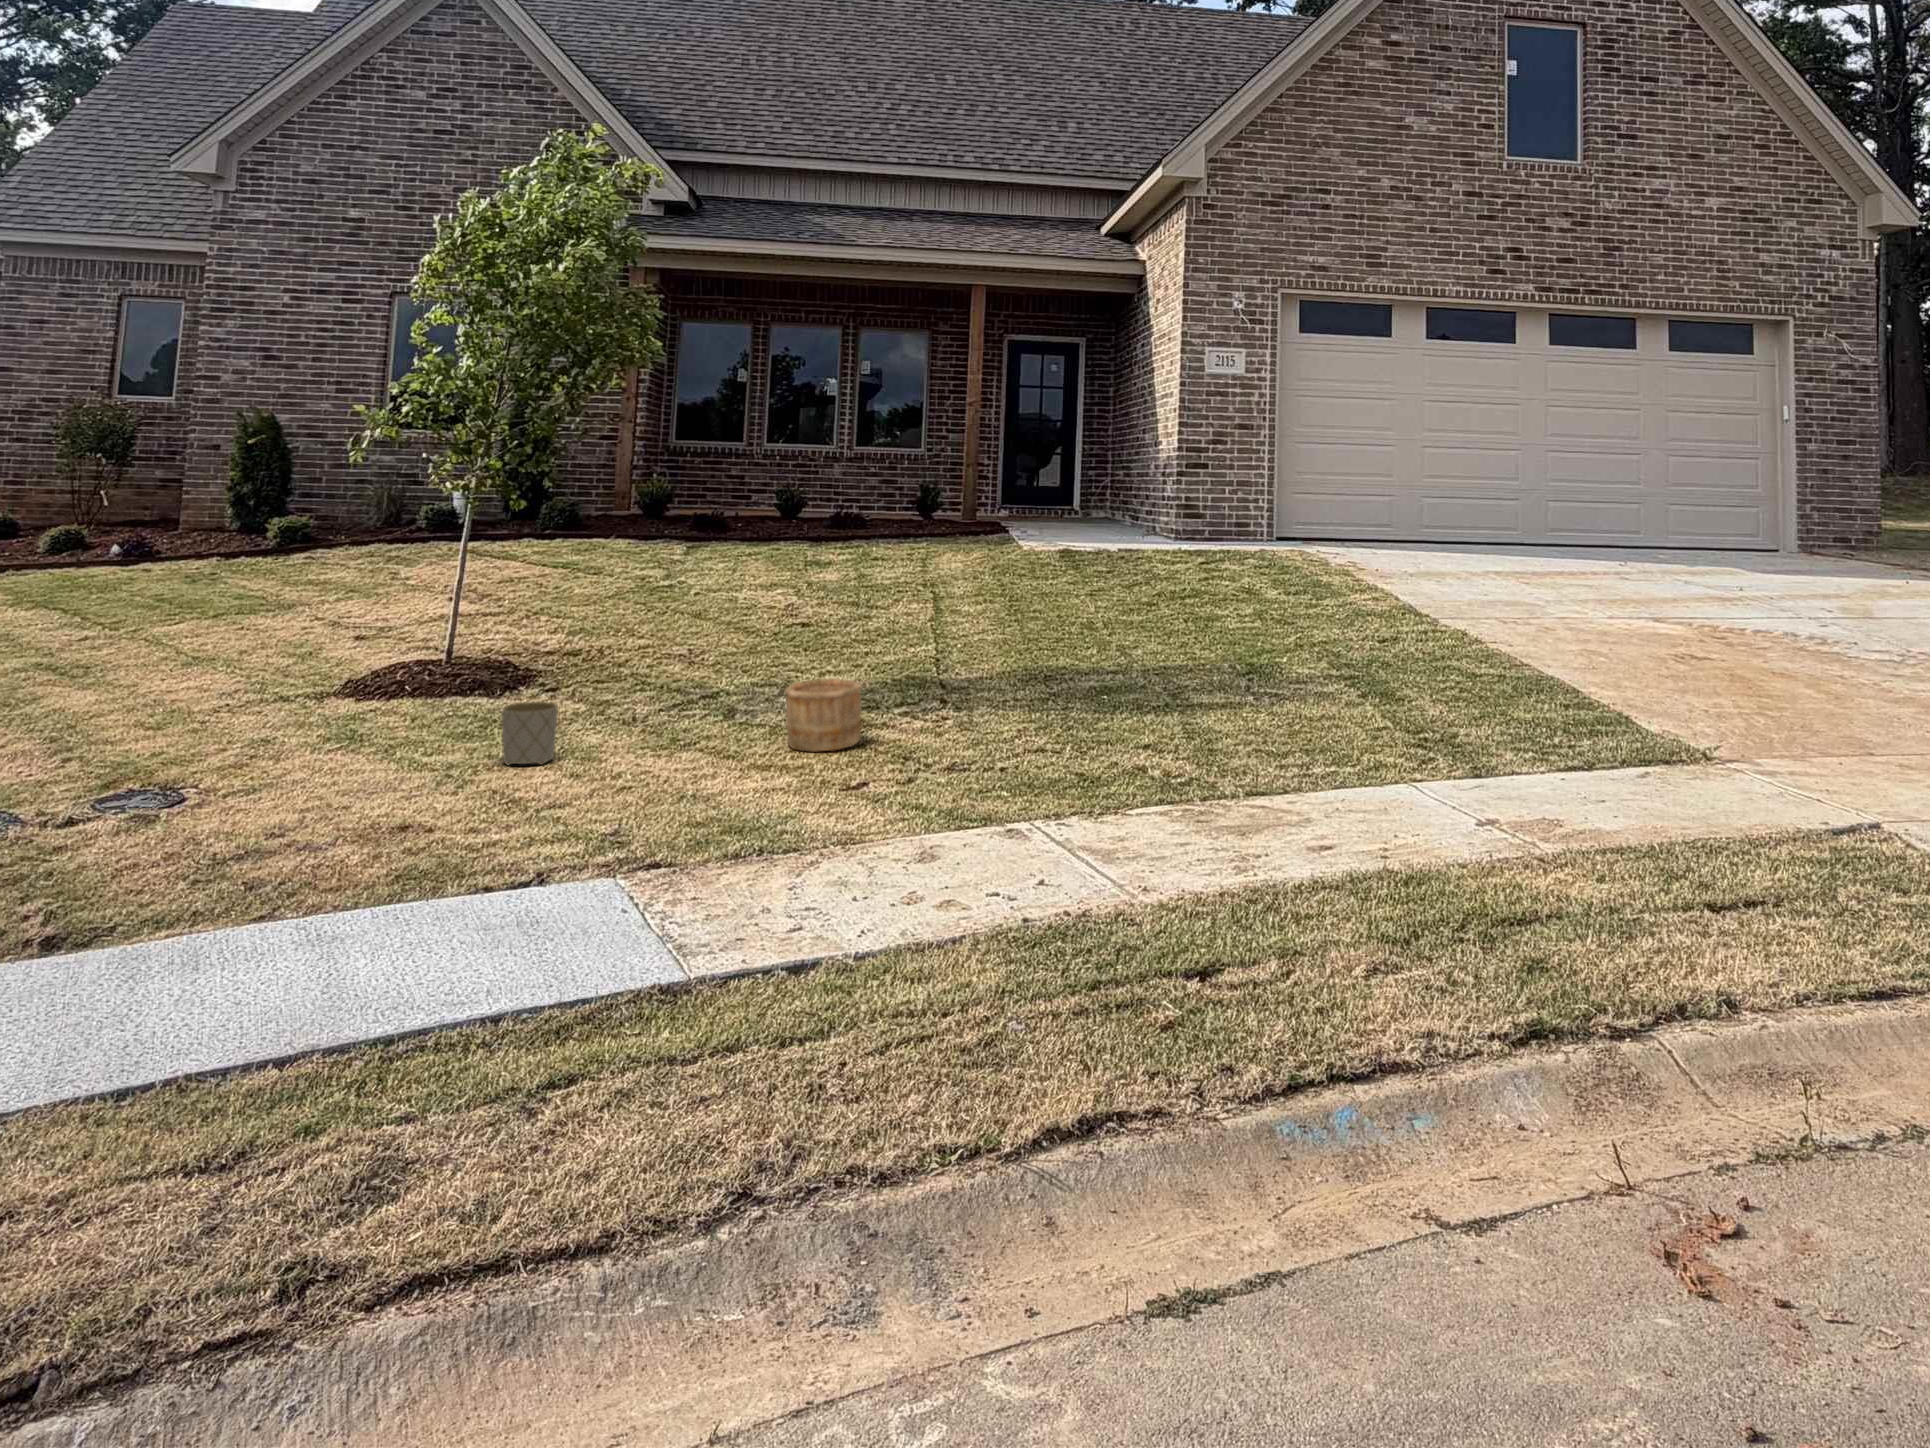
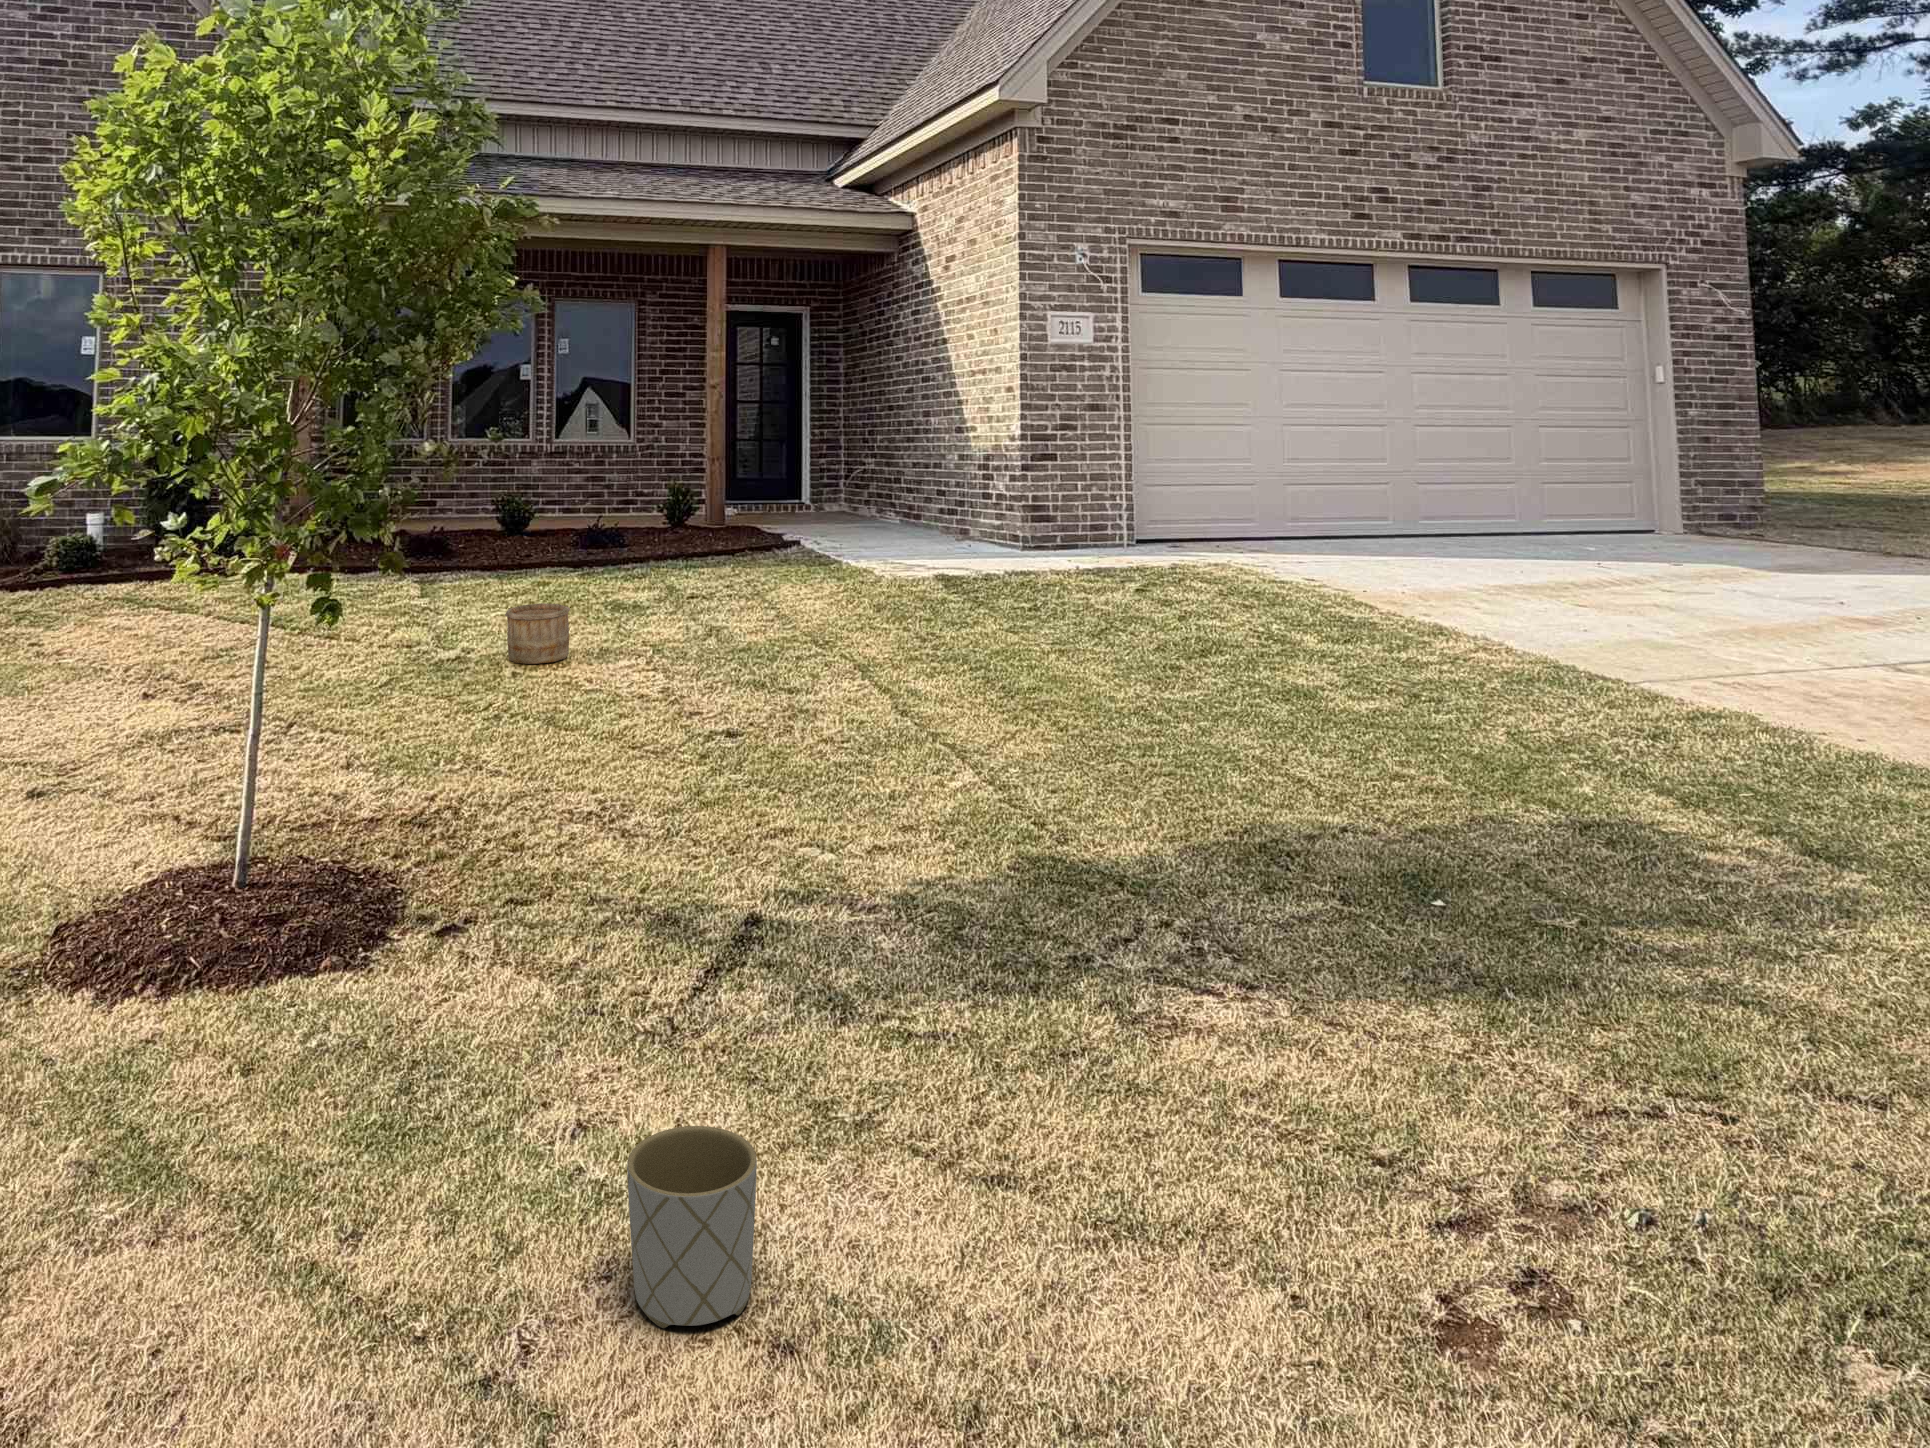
wooden bucket: present [784,678,862,751] -> present [505,603,570,664]

